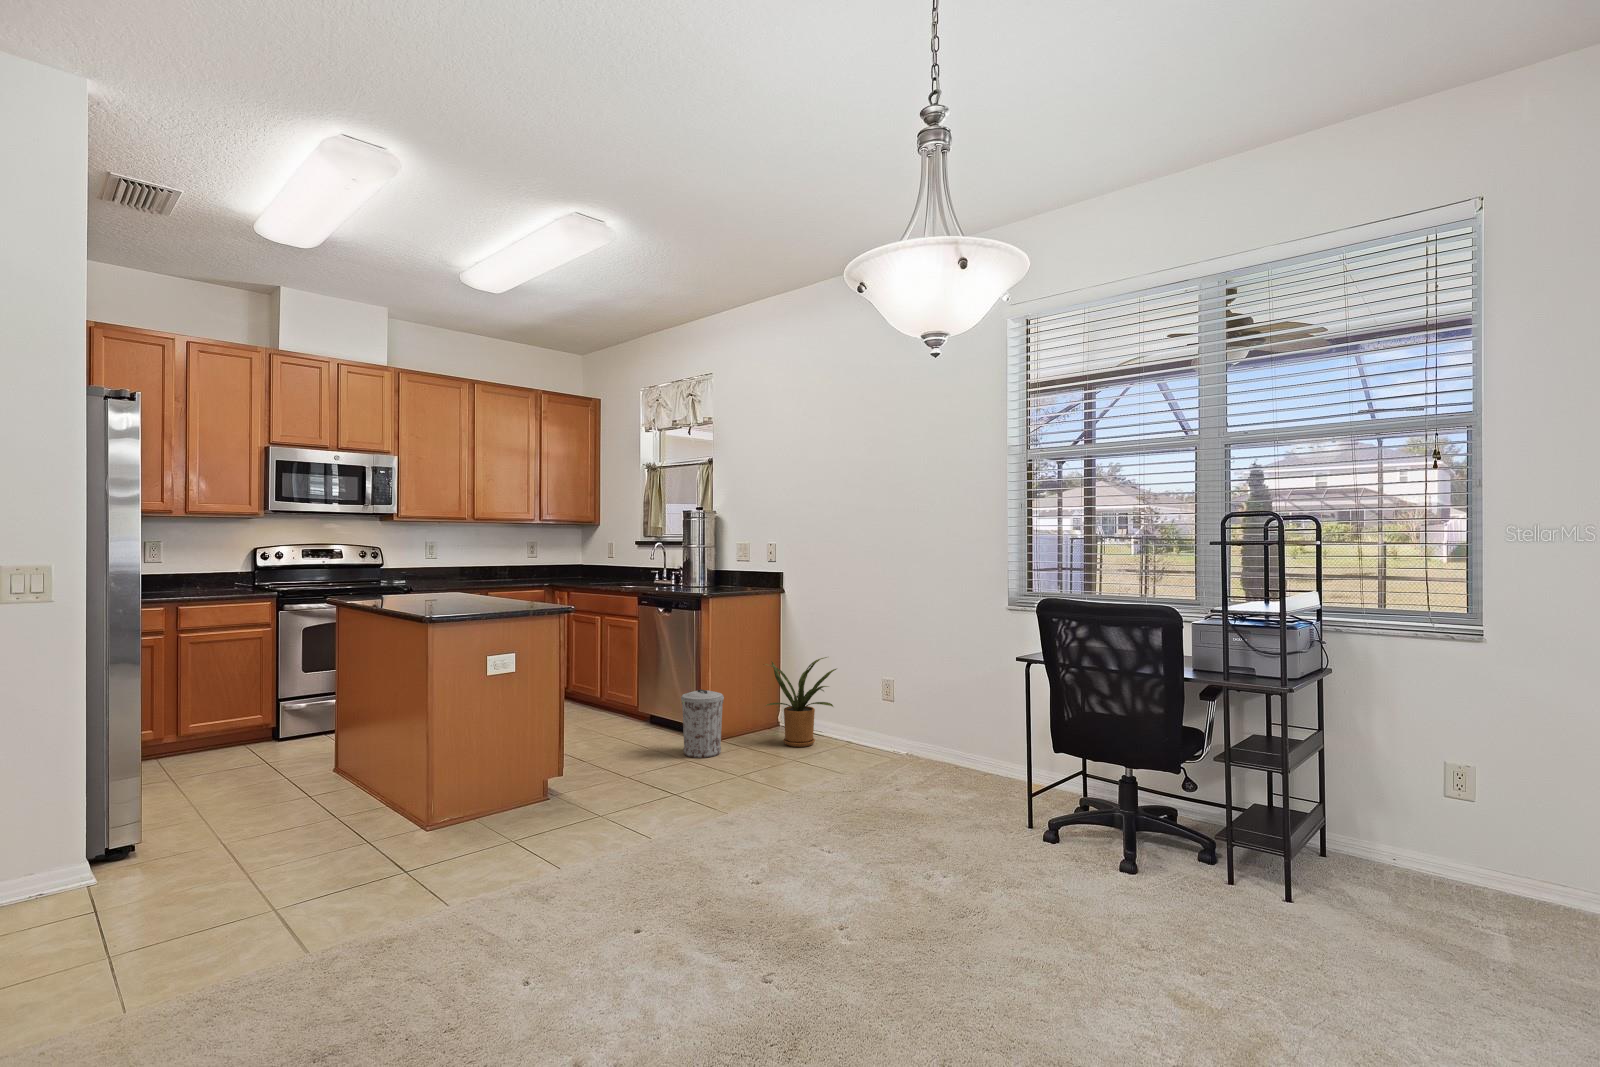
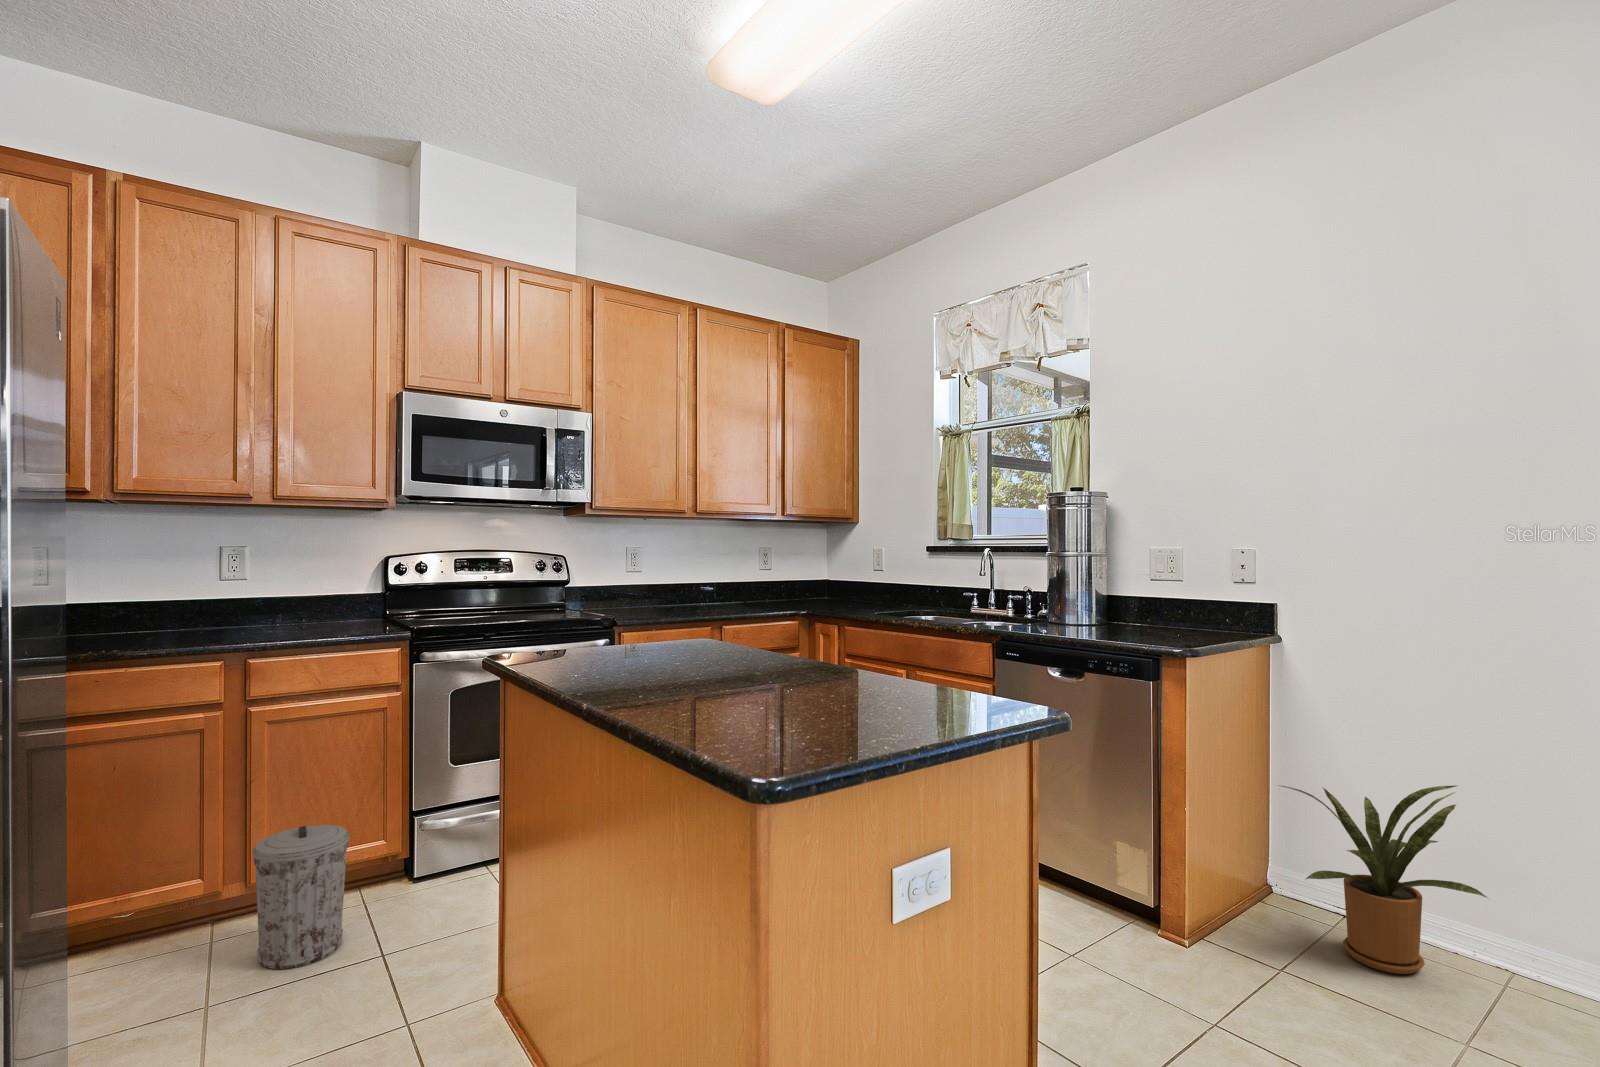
trash can: present [681,689,724,758] -> present [253,825,350,969]

